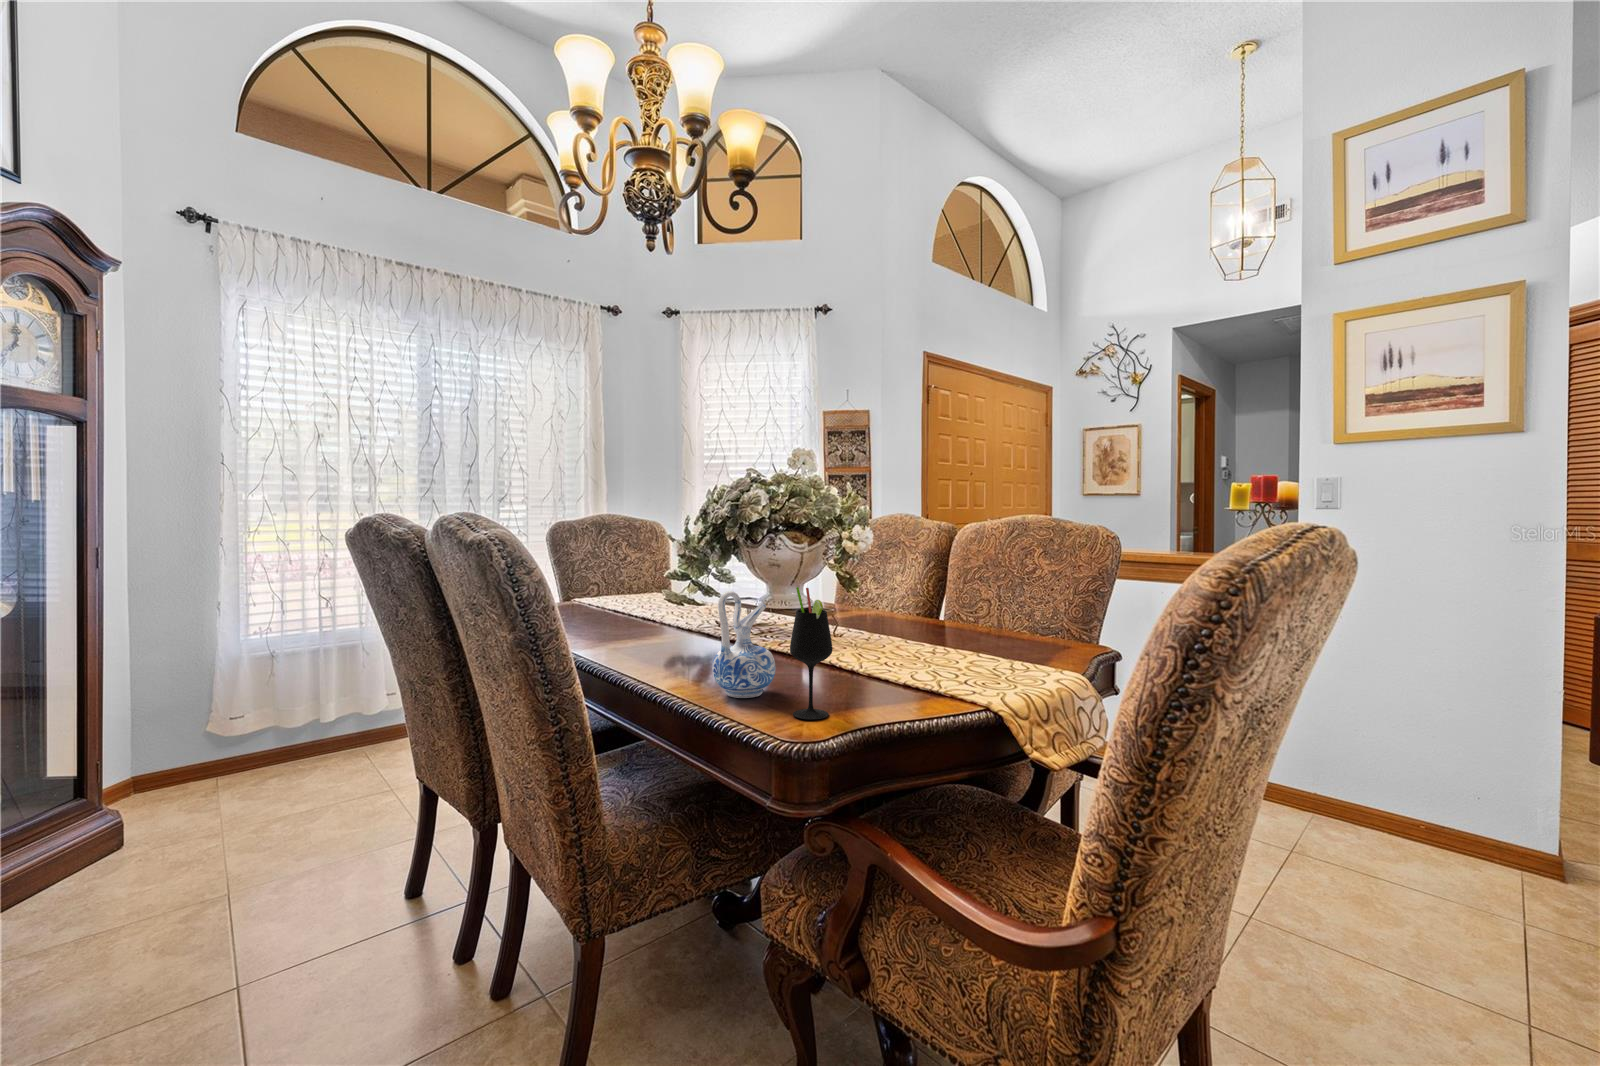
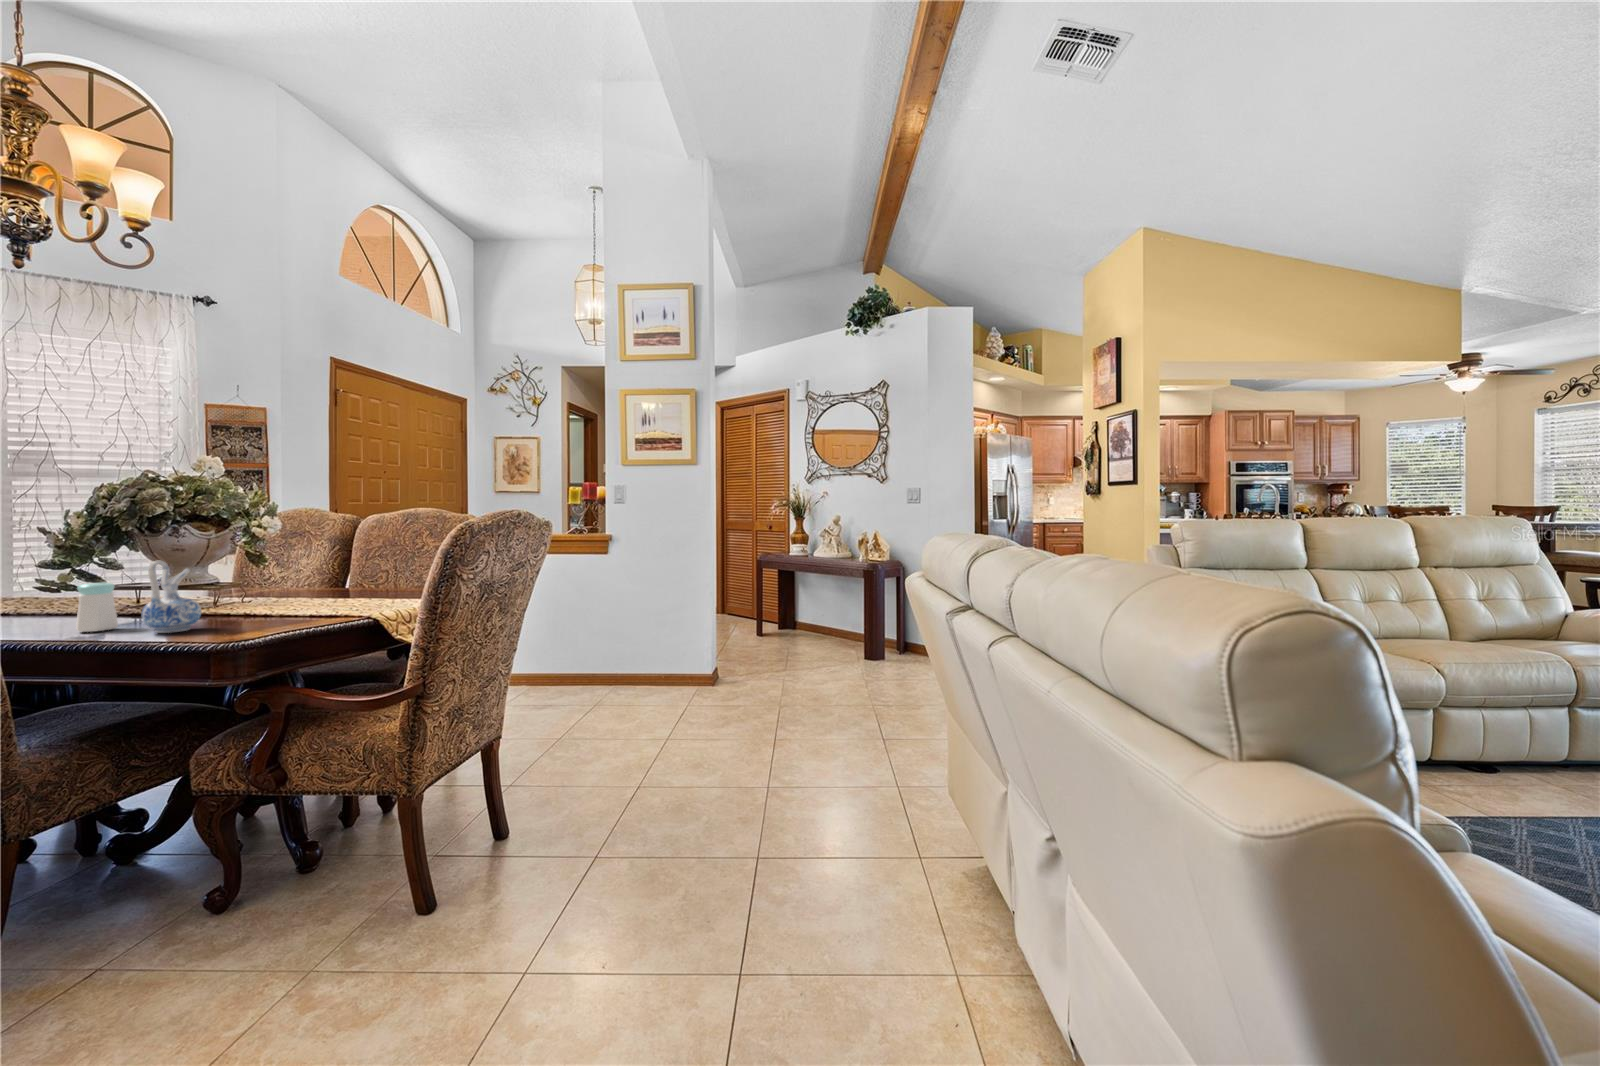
wine glass: present [790,587,832,719] -> none [219,552,253,633]
salt shaker: none [664,610,701,675] -> present [76,583,118,632]

